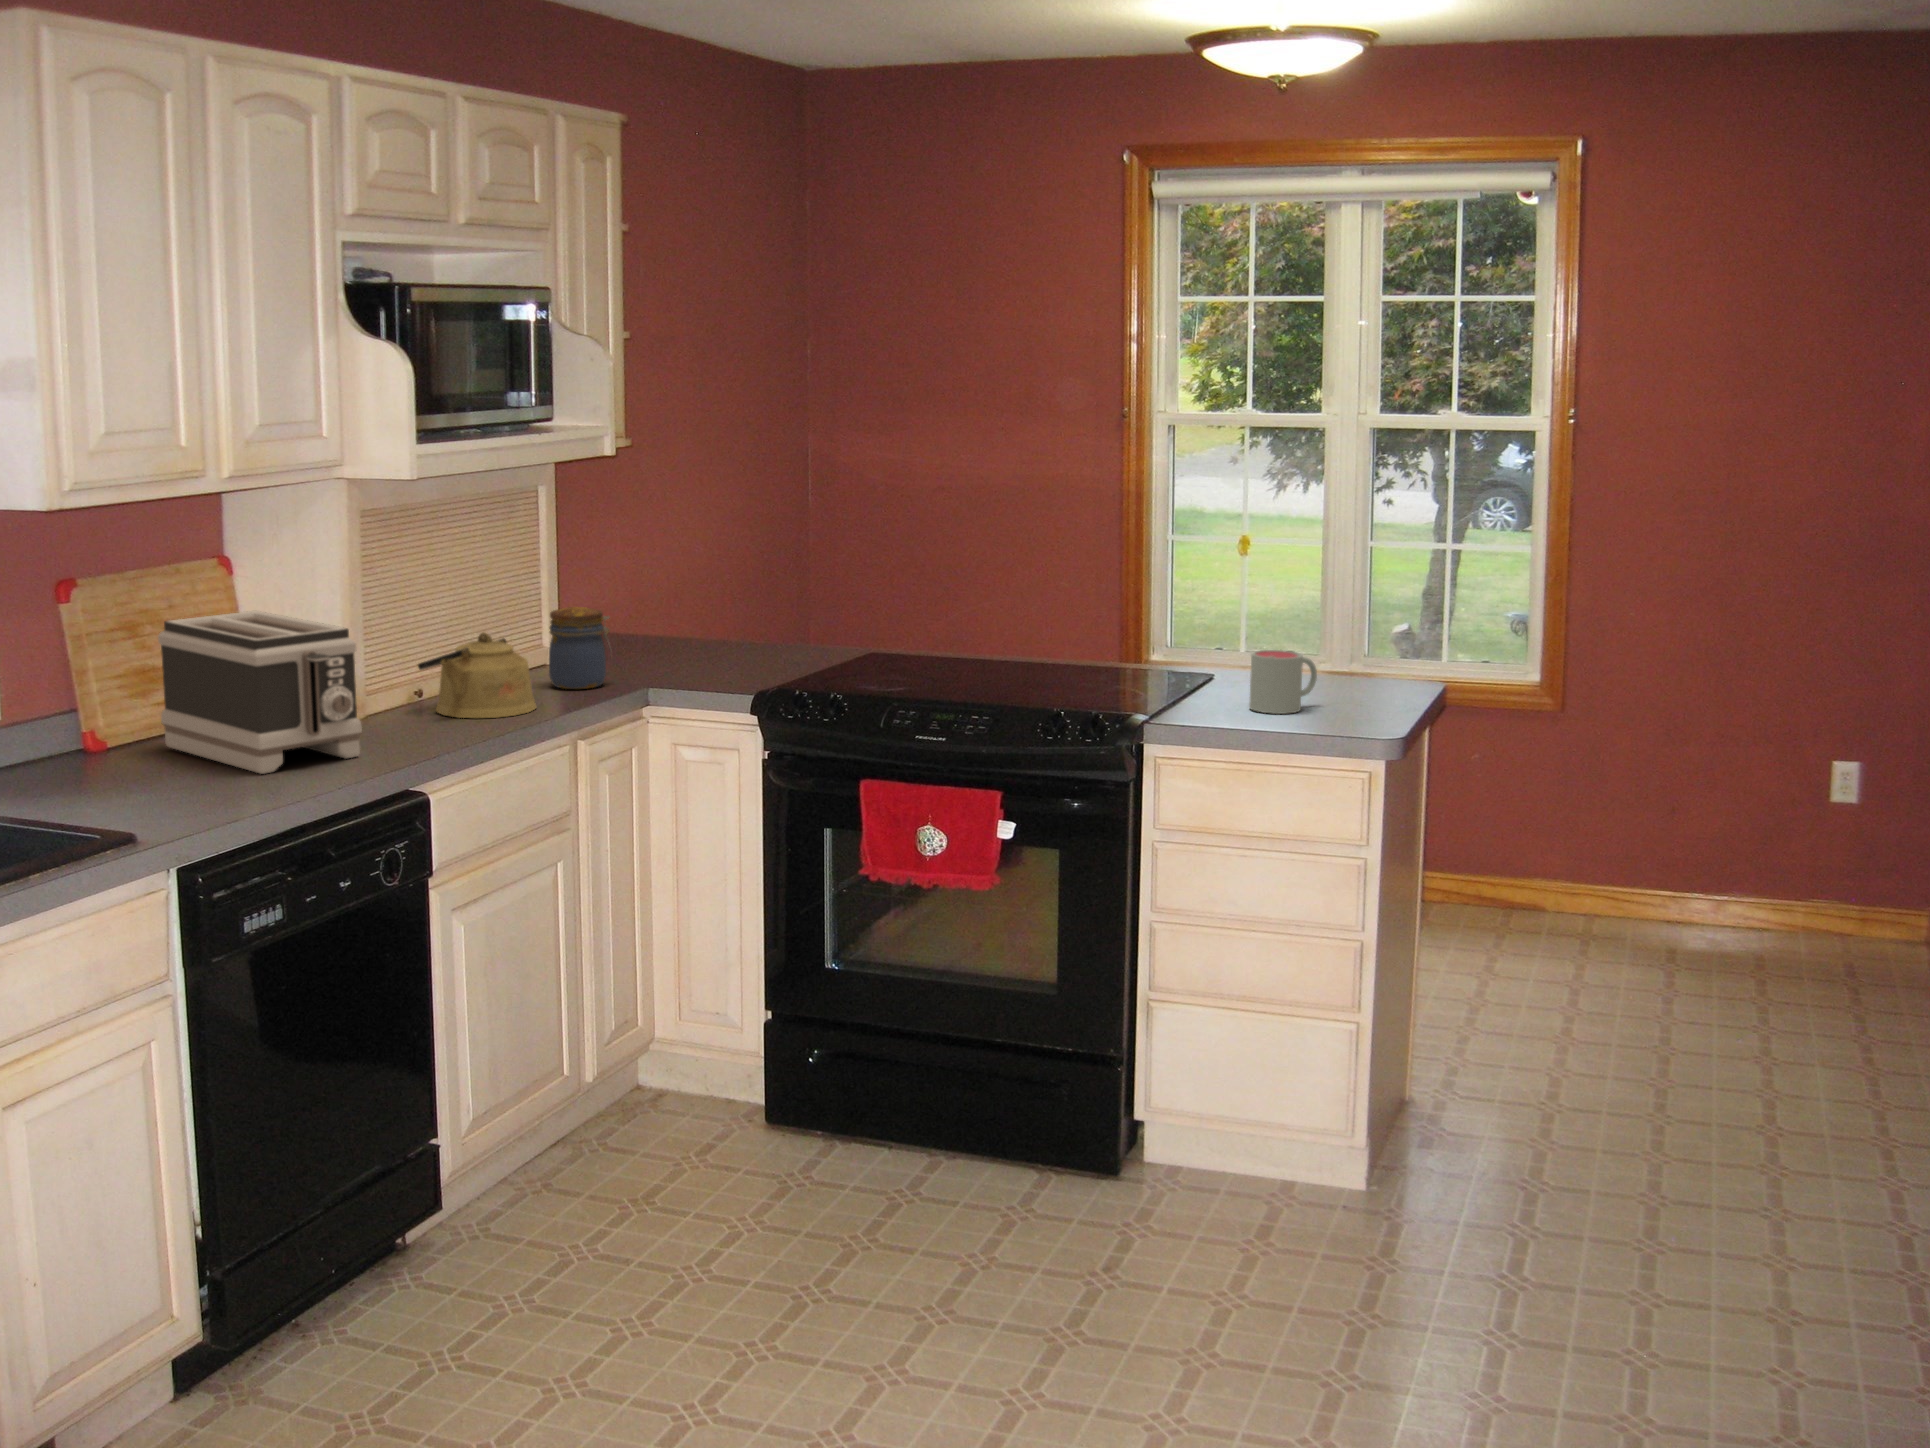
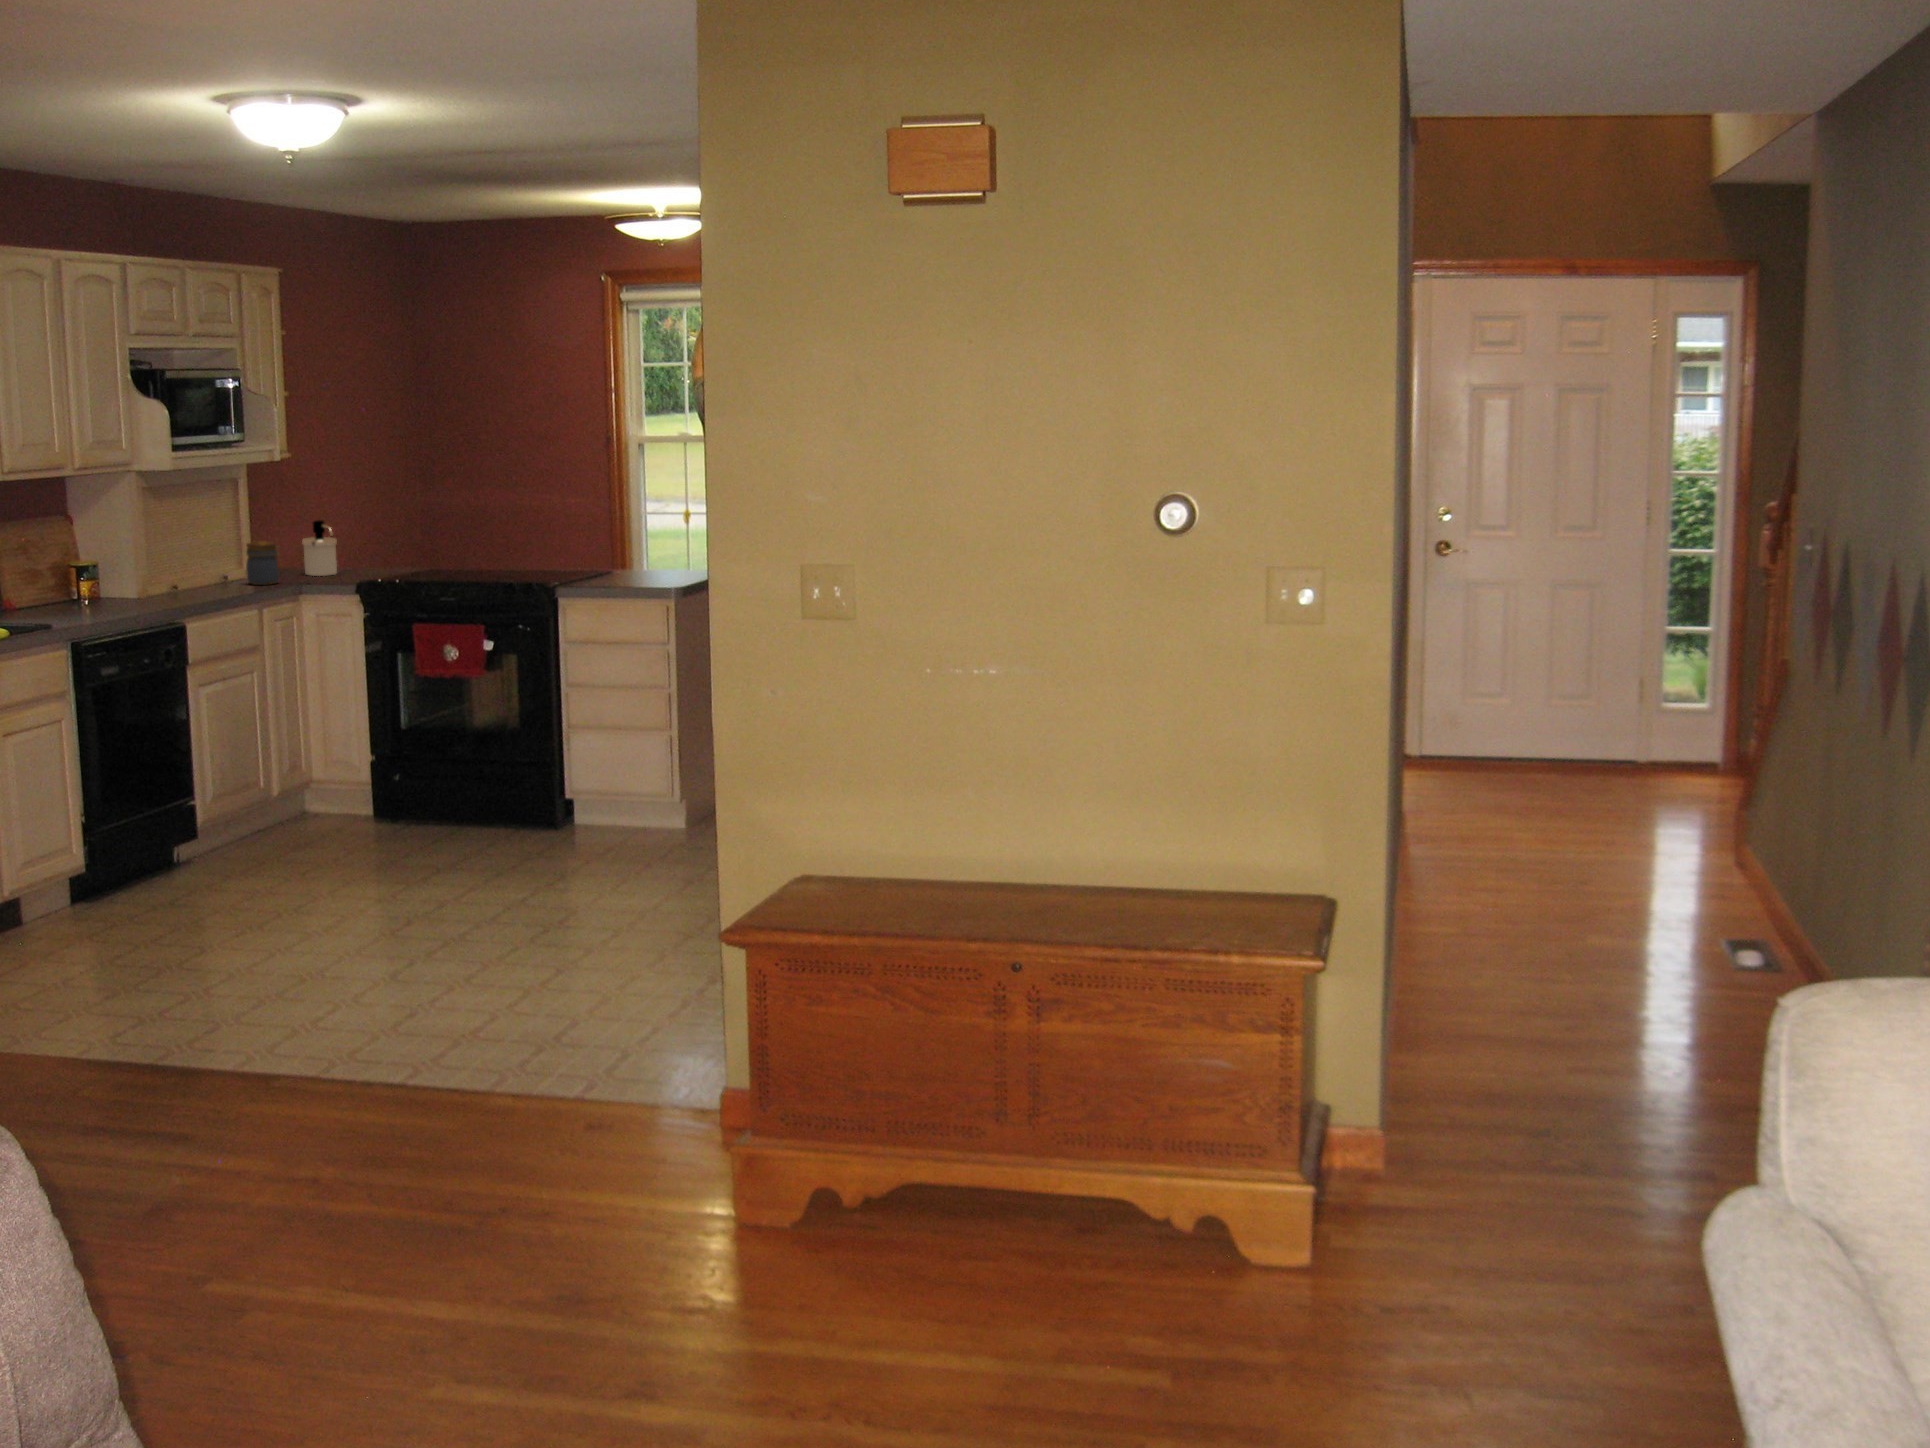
soap dispenser: none [648,565,708,666] -> present [302,520,337,576]
toaster: present [158,611,362,774] -> none [42,538,153,614]
kettle: present [418,632,536,718] -> none [175,552,241,596]
mug: present [1249,650,1317,714] -> none [618,558,654,589]

